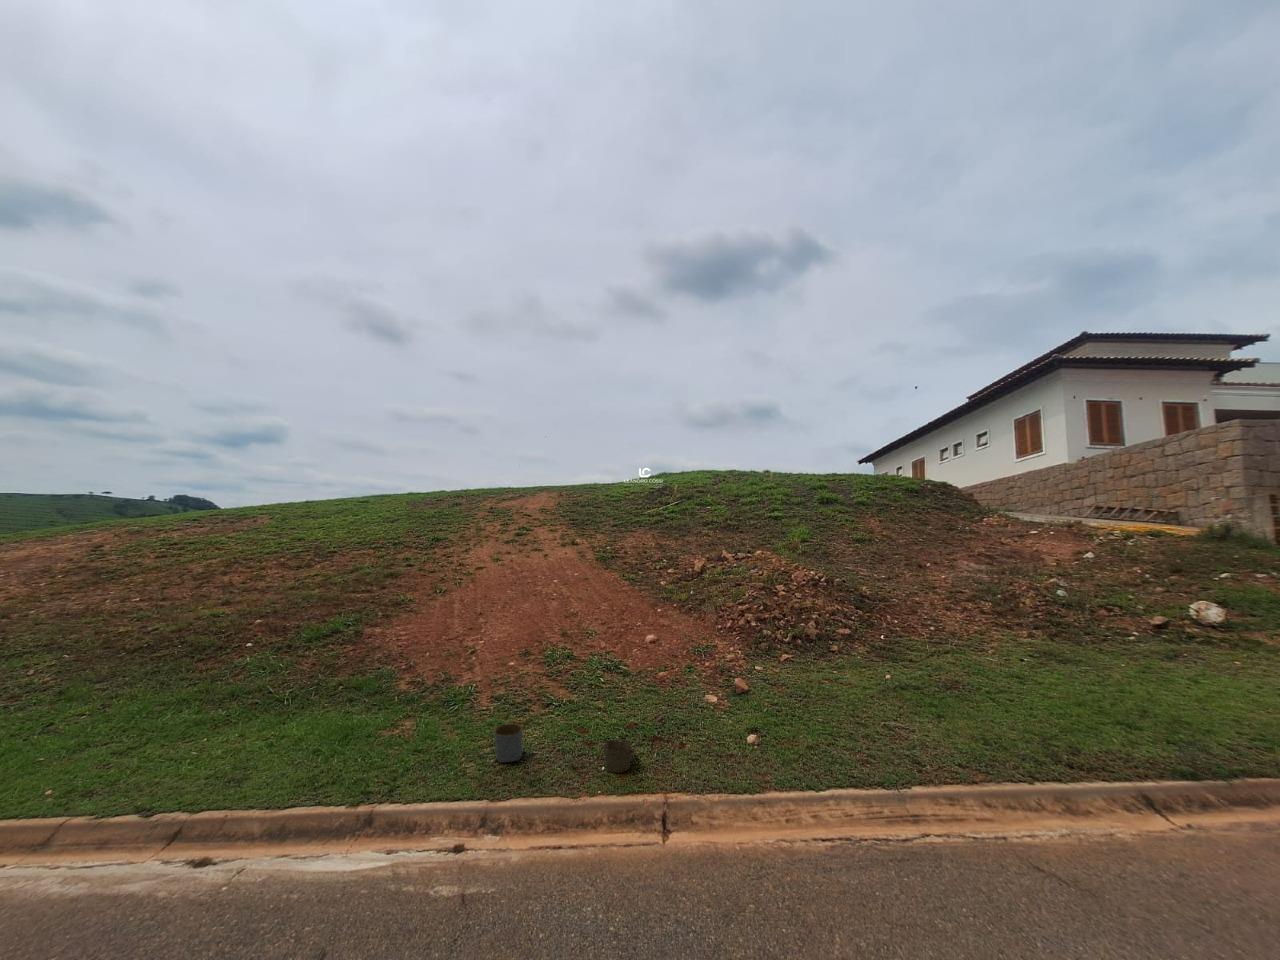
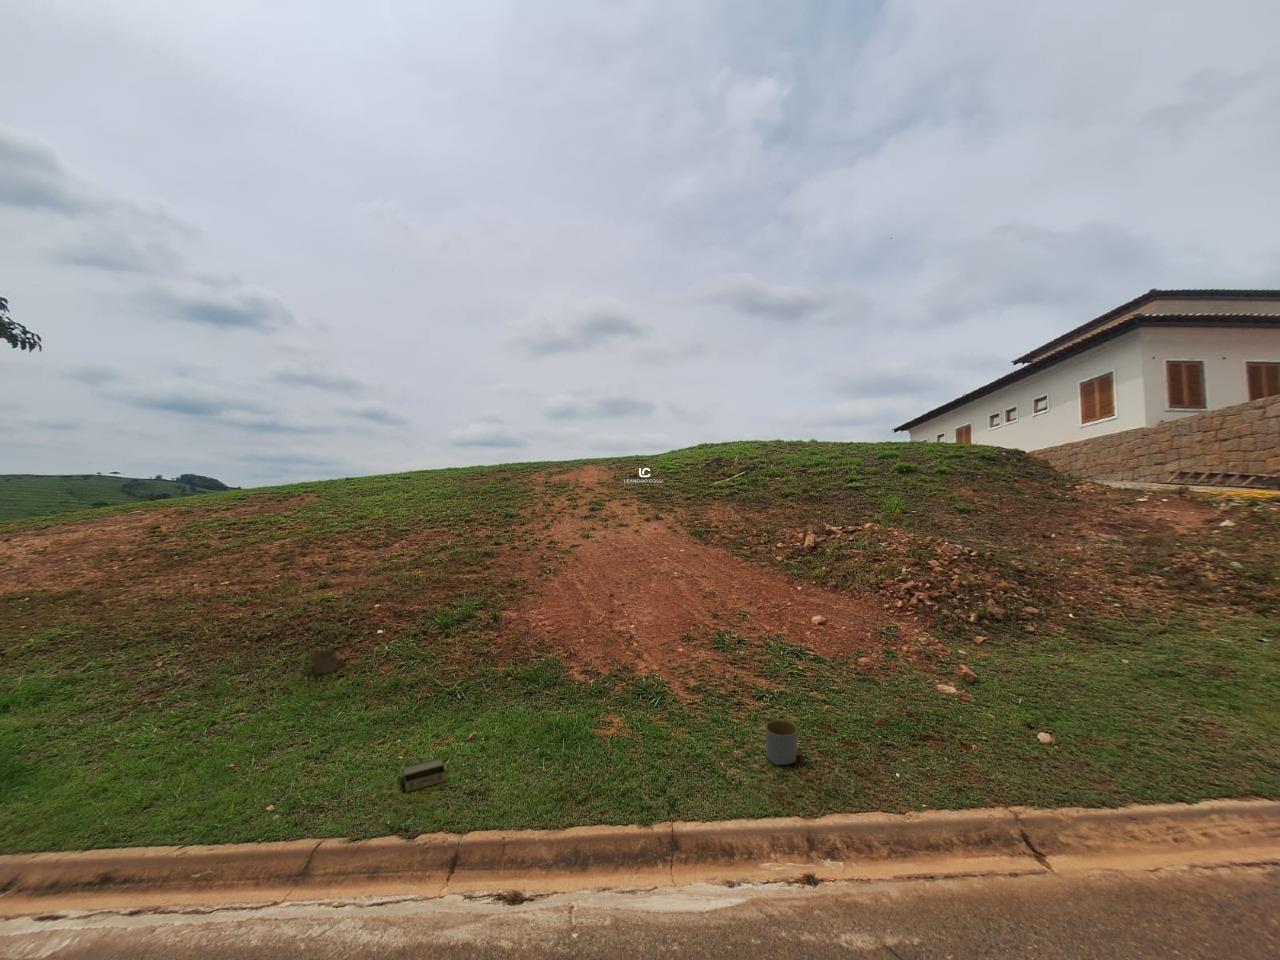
bucket: present [602,739,638,773] -> present [312,650,346,674]
toolbox: none [163,754,208,782] -> present [403,758,446,792]

